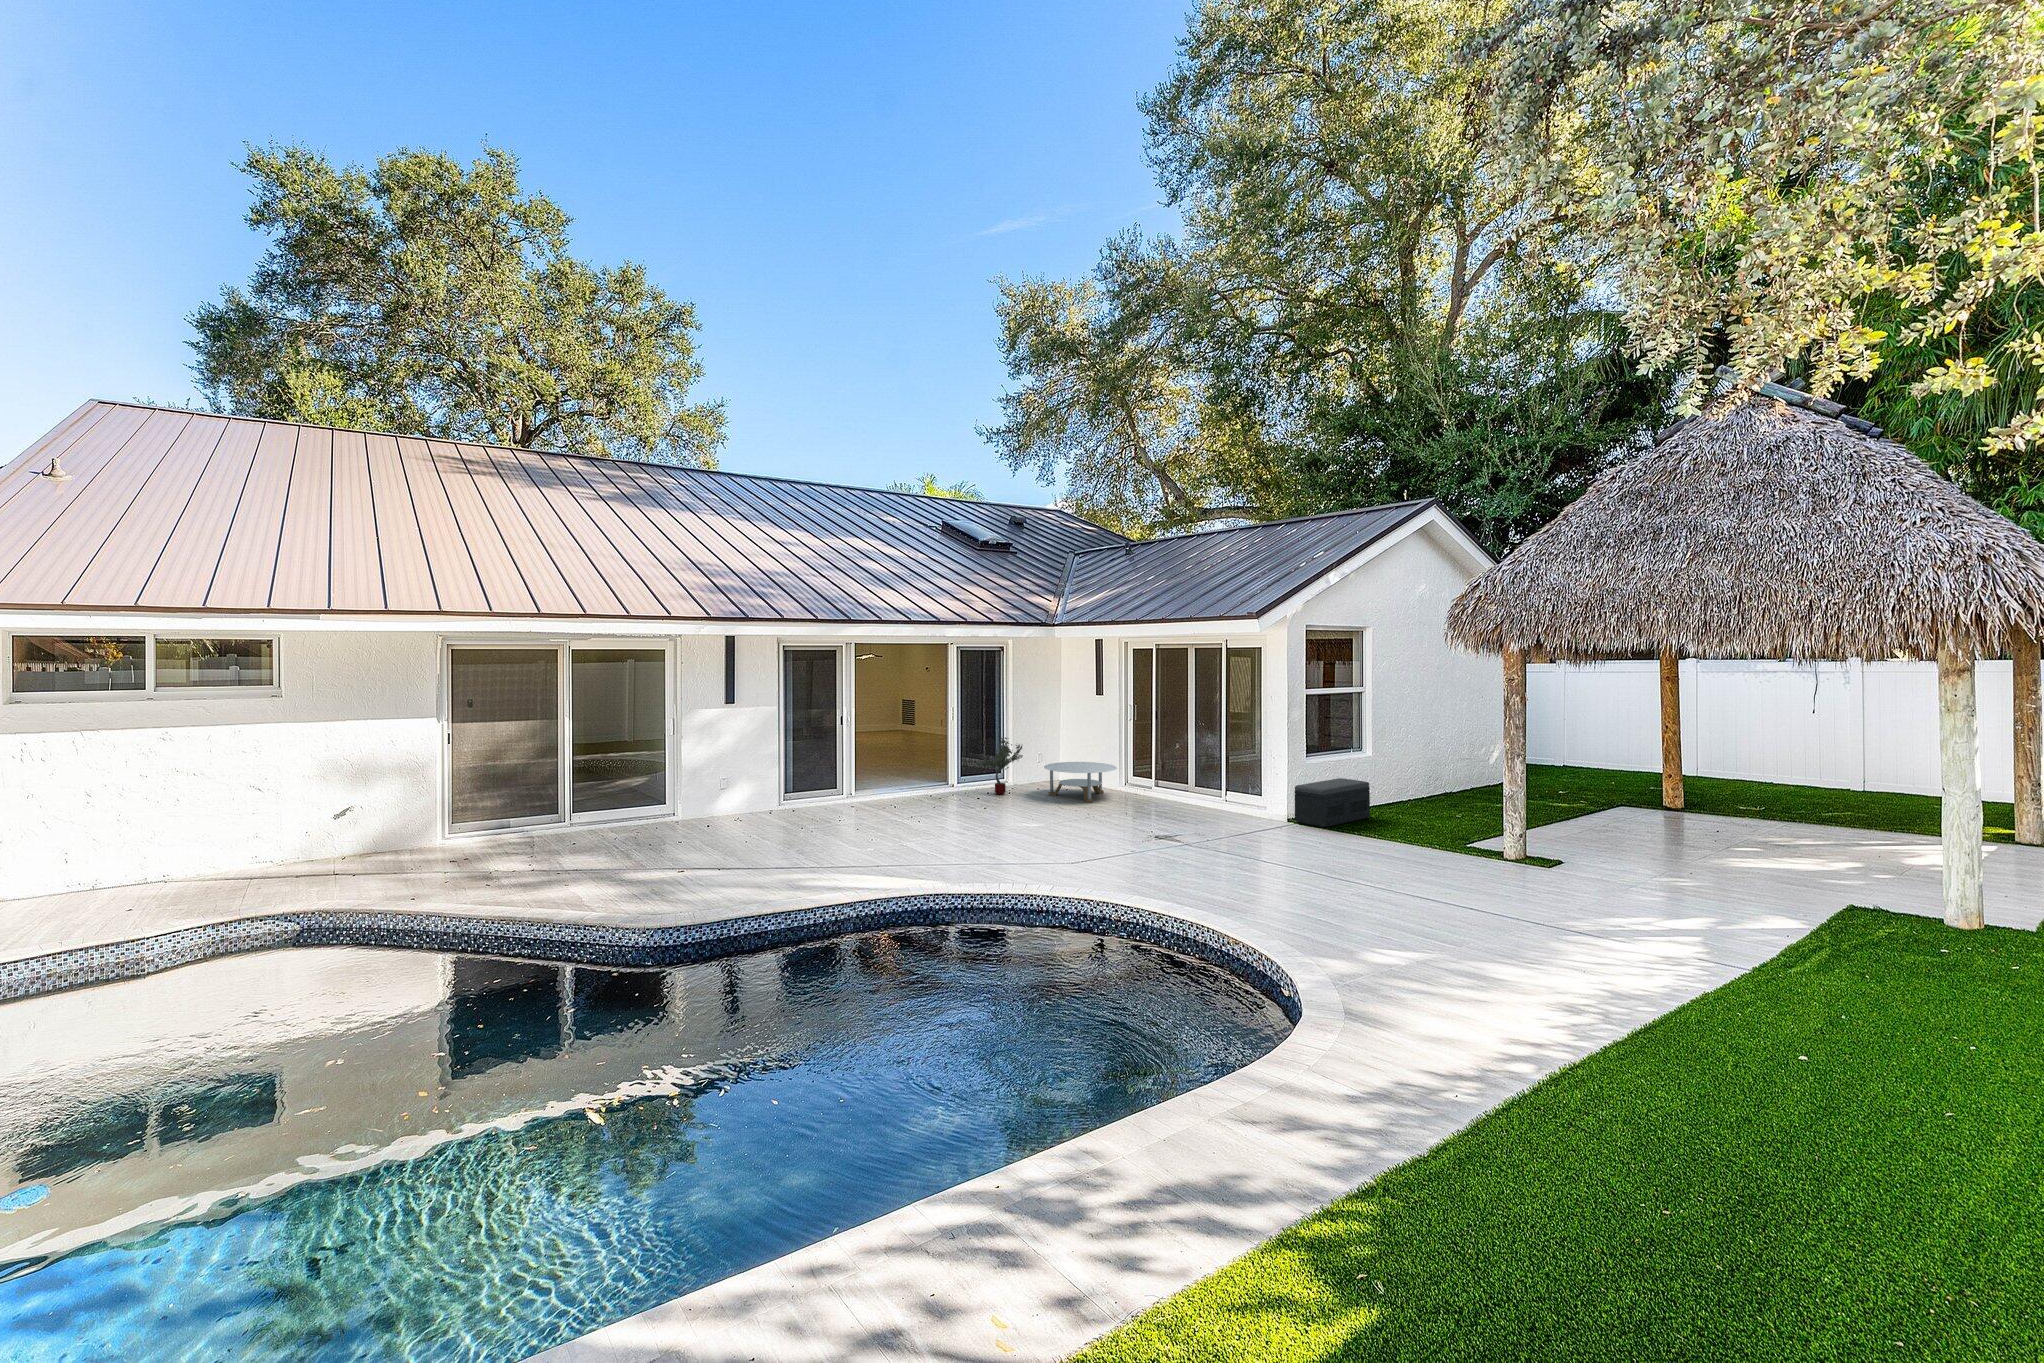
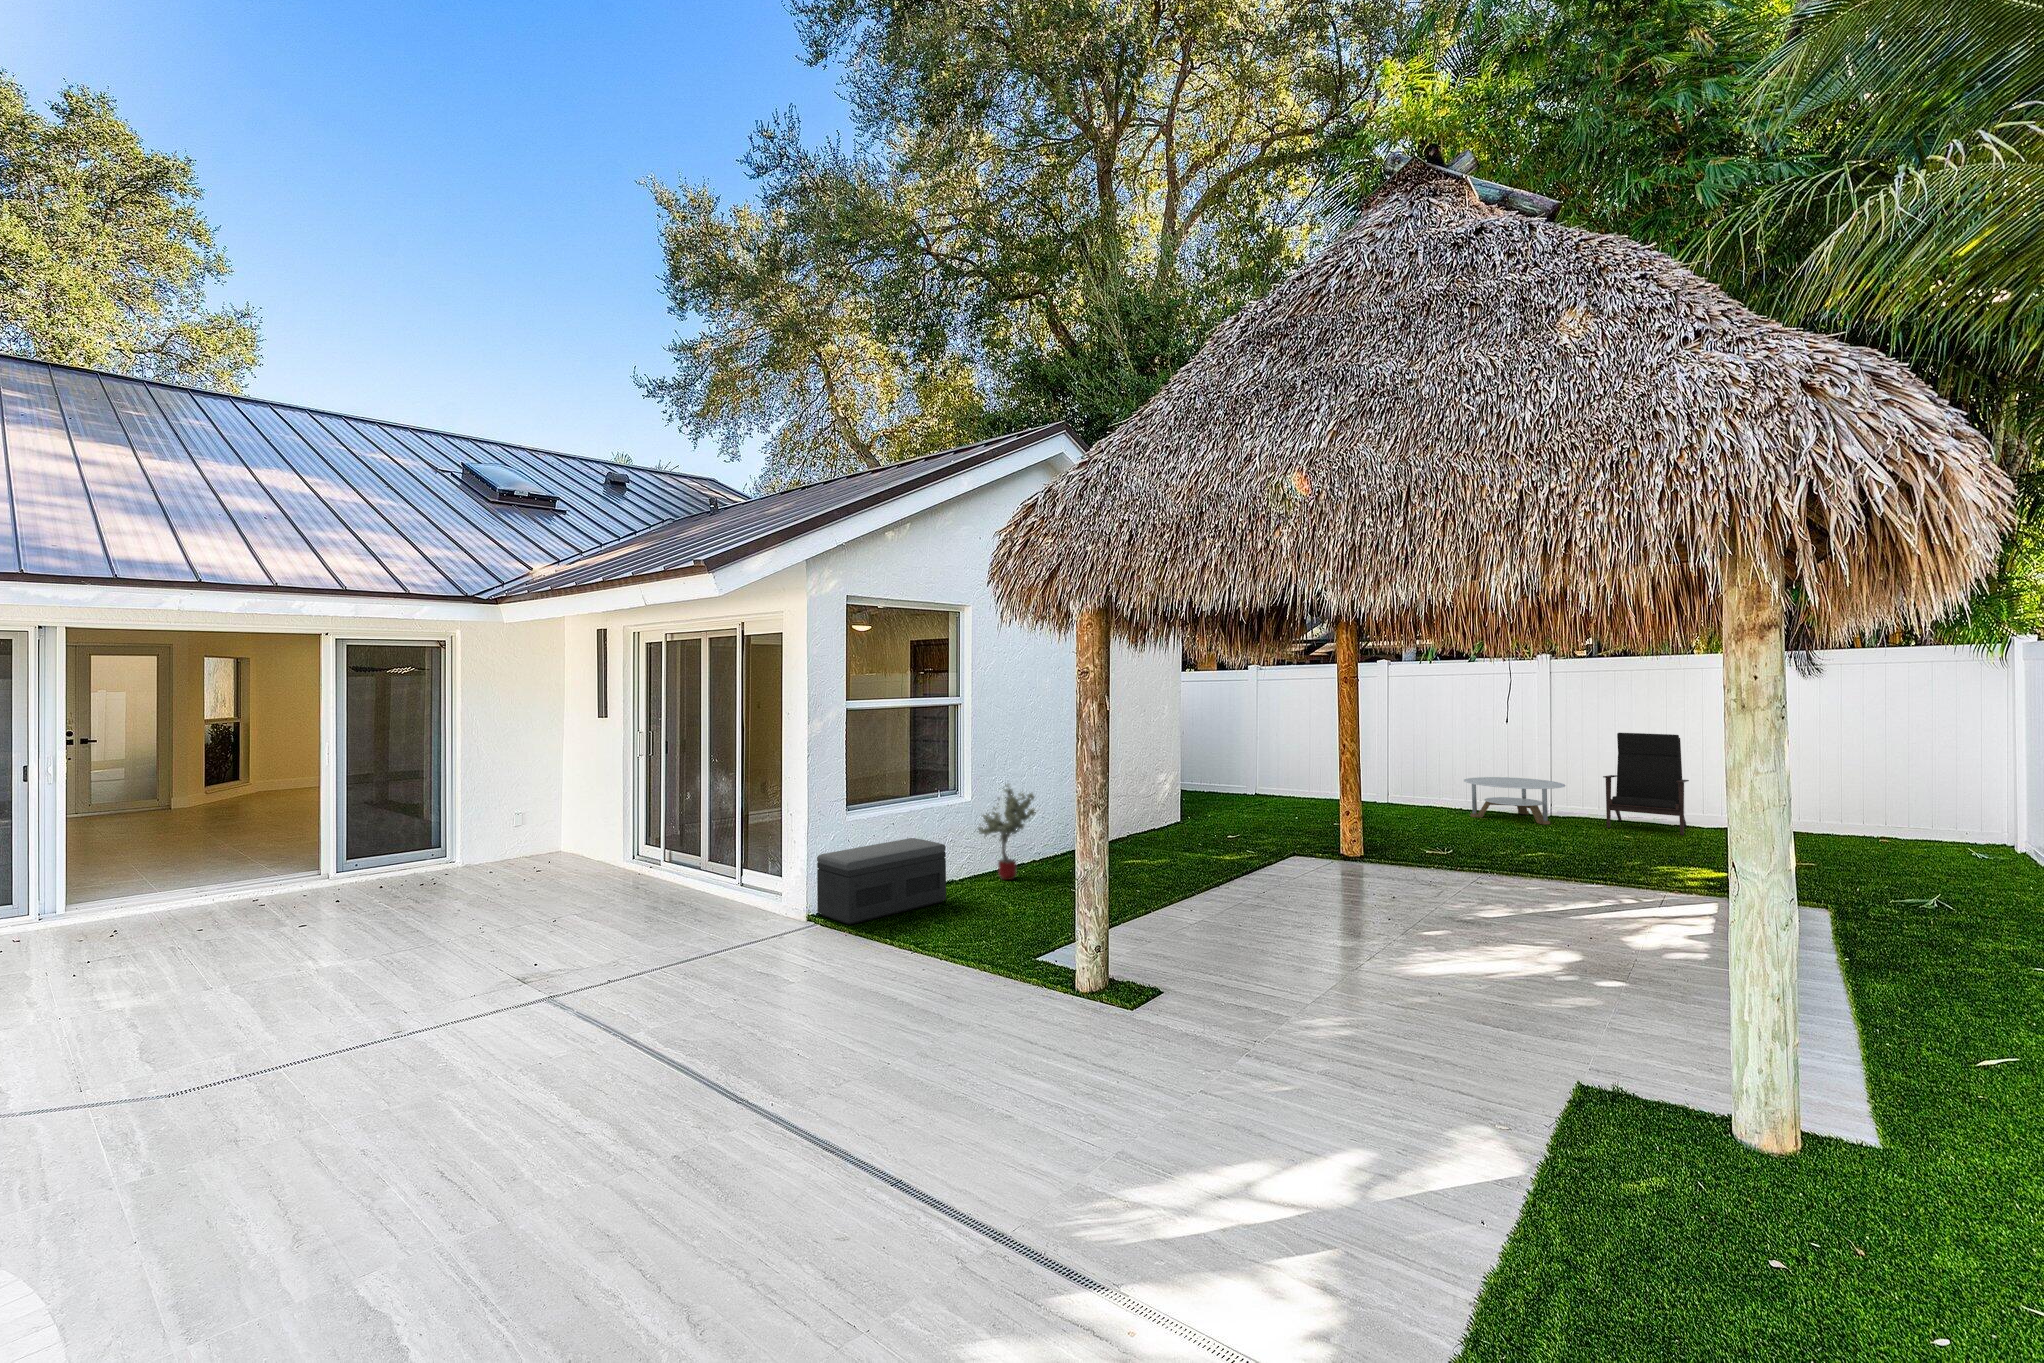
lounge chair: none [1841,716,1917,795] -> present [1603,733,1689,835]
potted tree: present [978,737,1023,795] -> present [978,784,1035,880]
round table: present [1044,762,1117,802] -> present [1464,777,1565,825]

